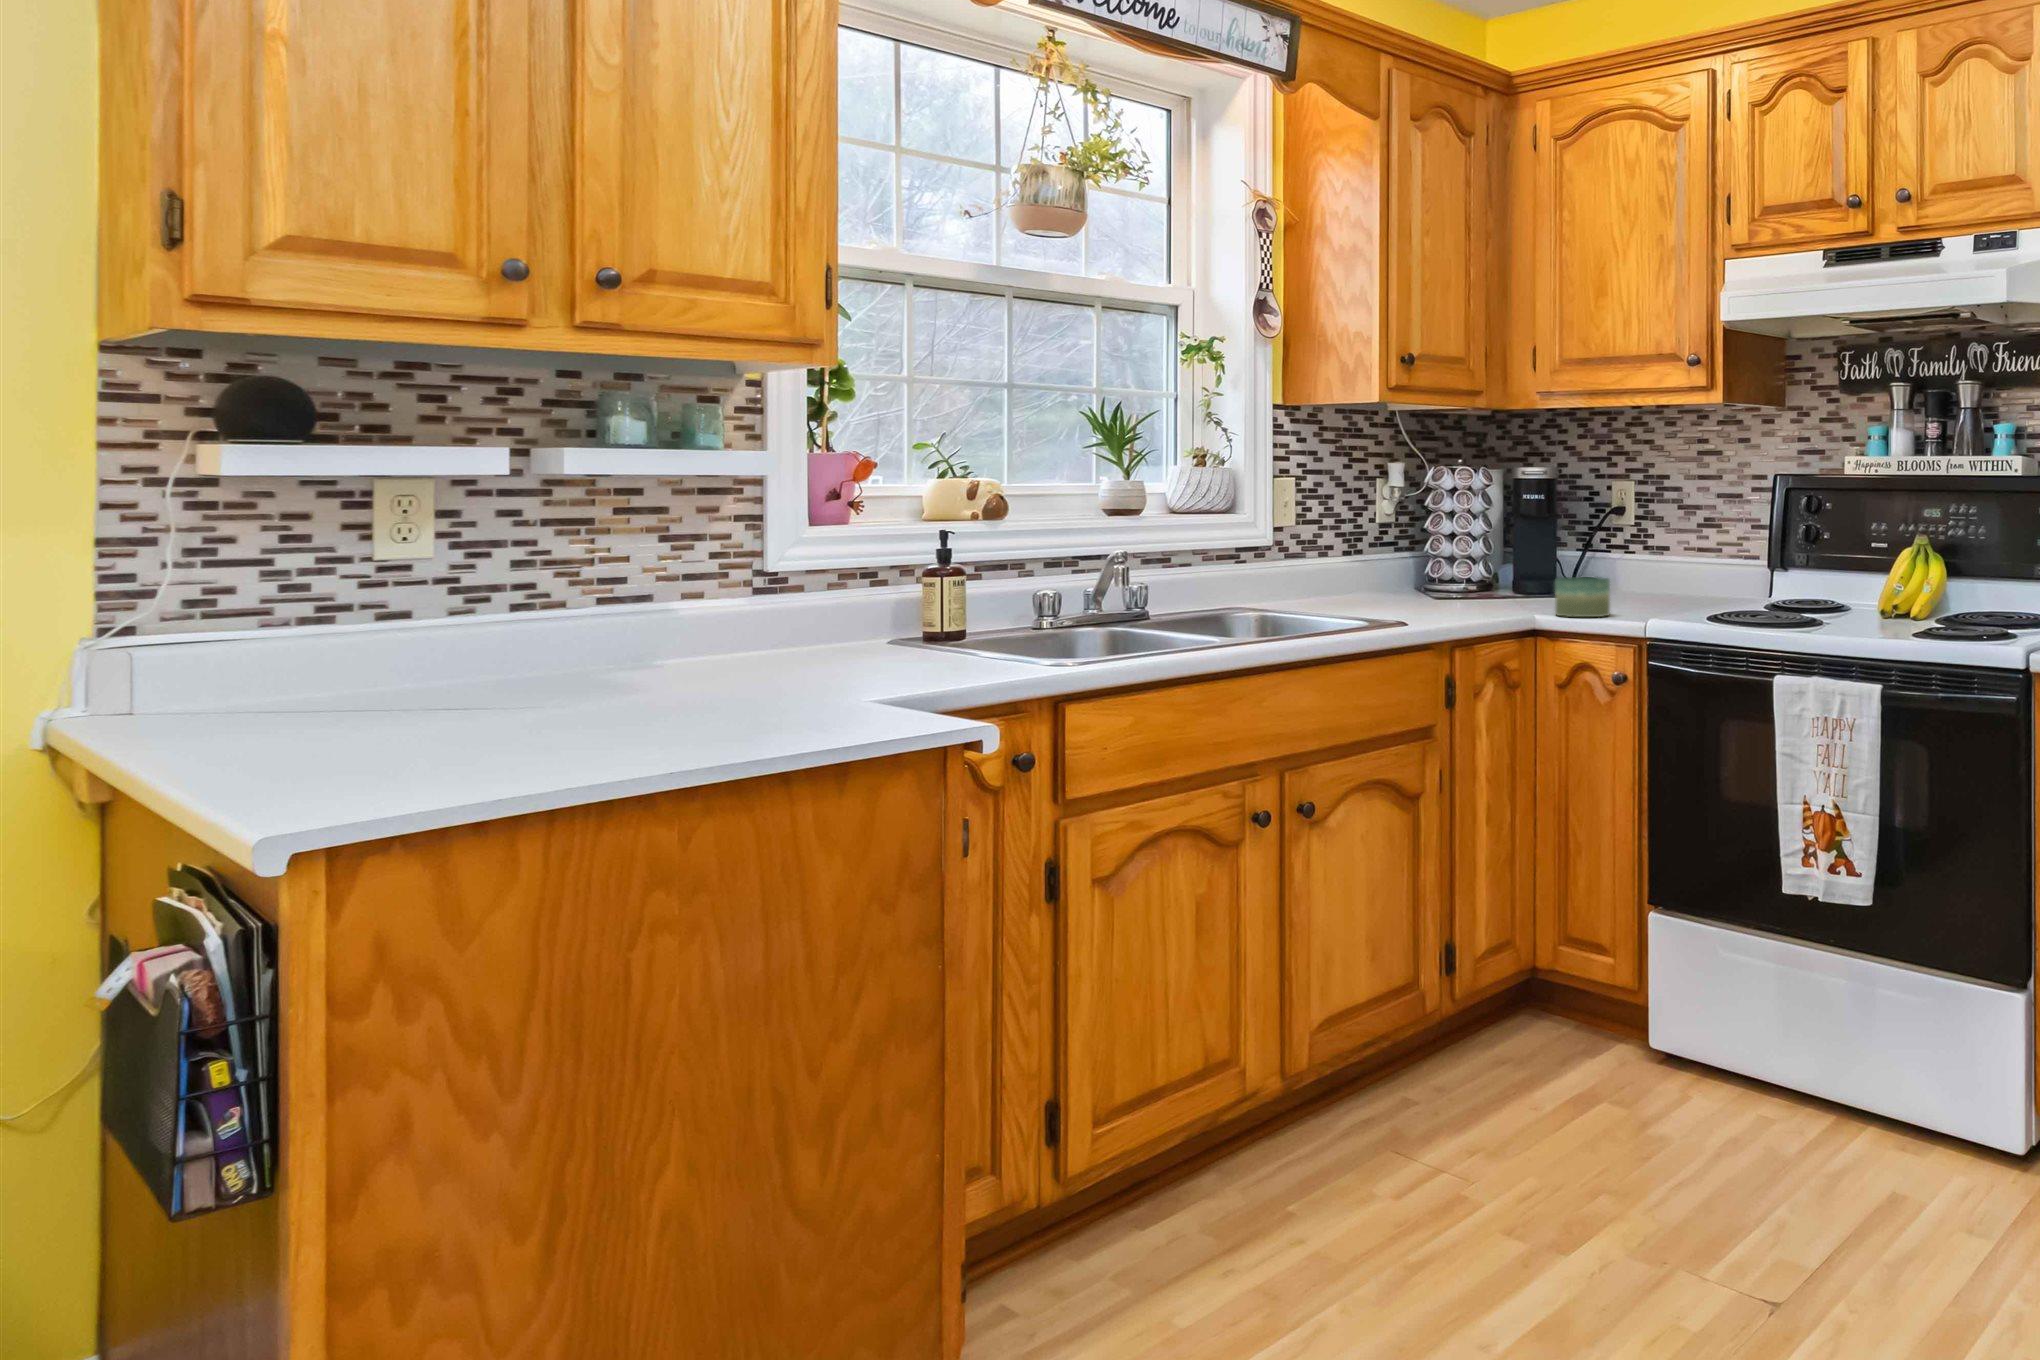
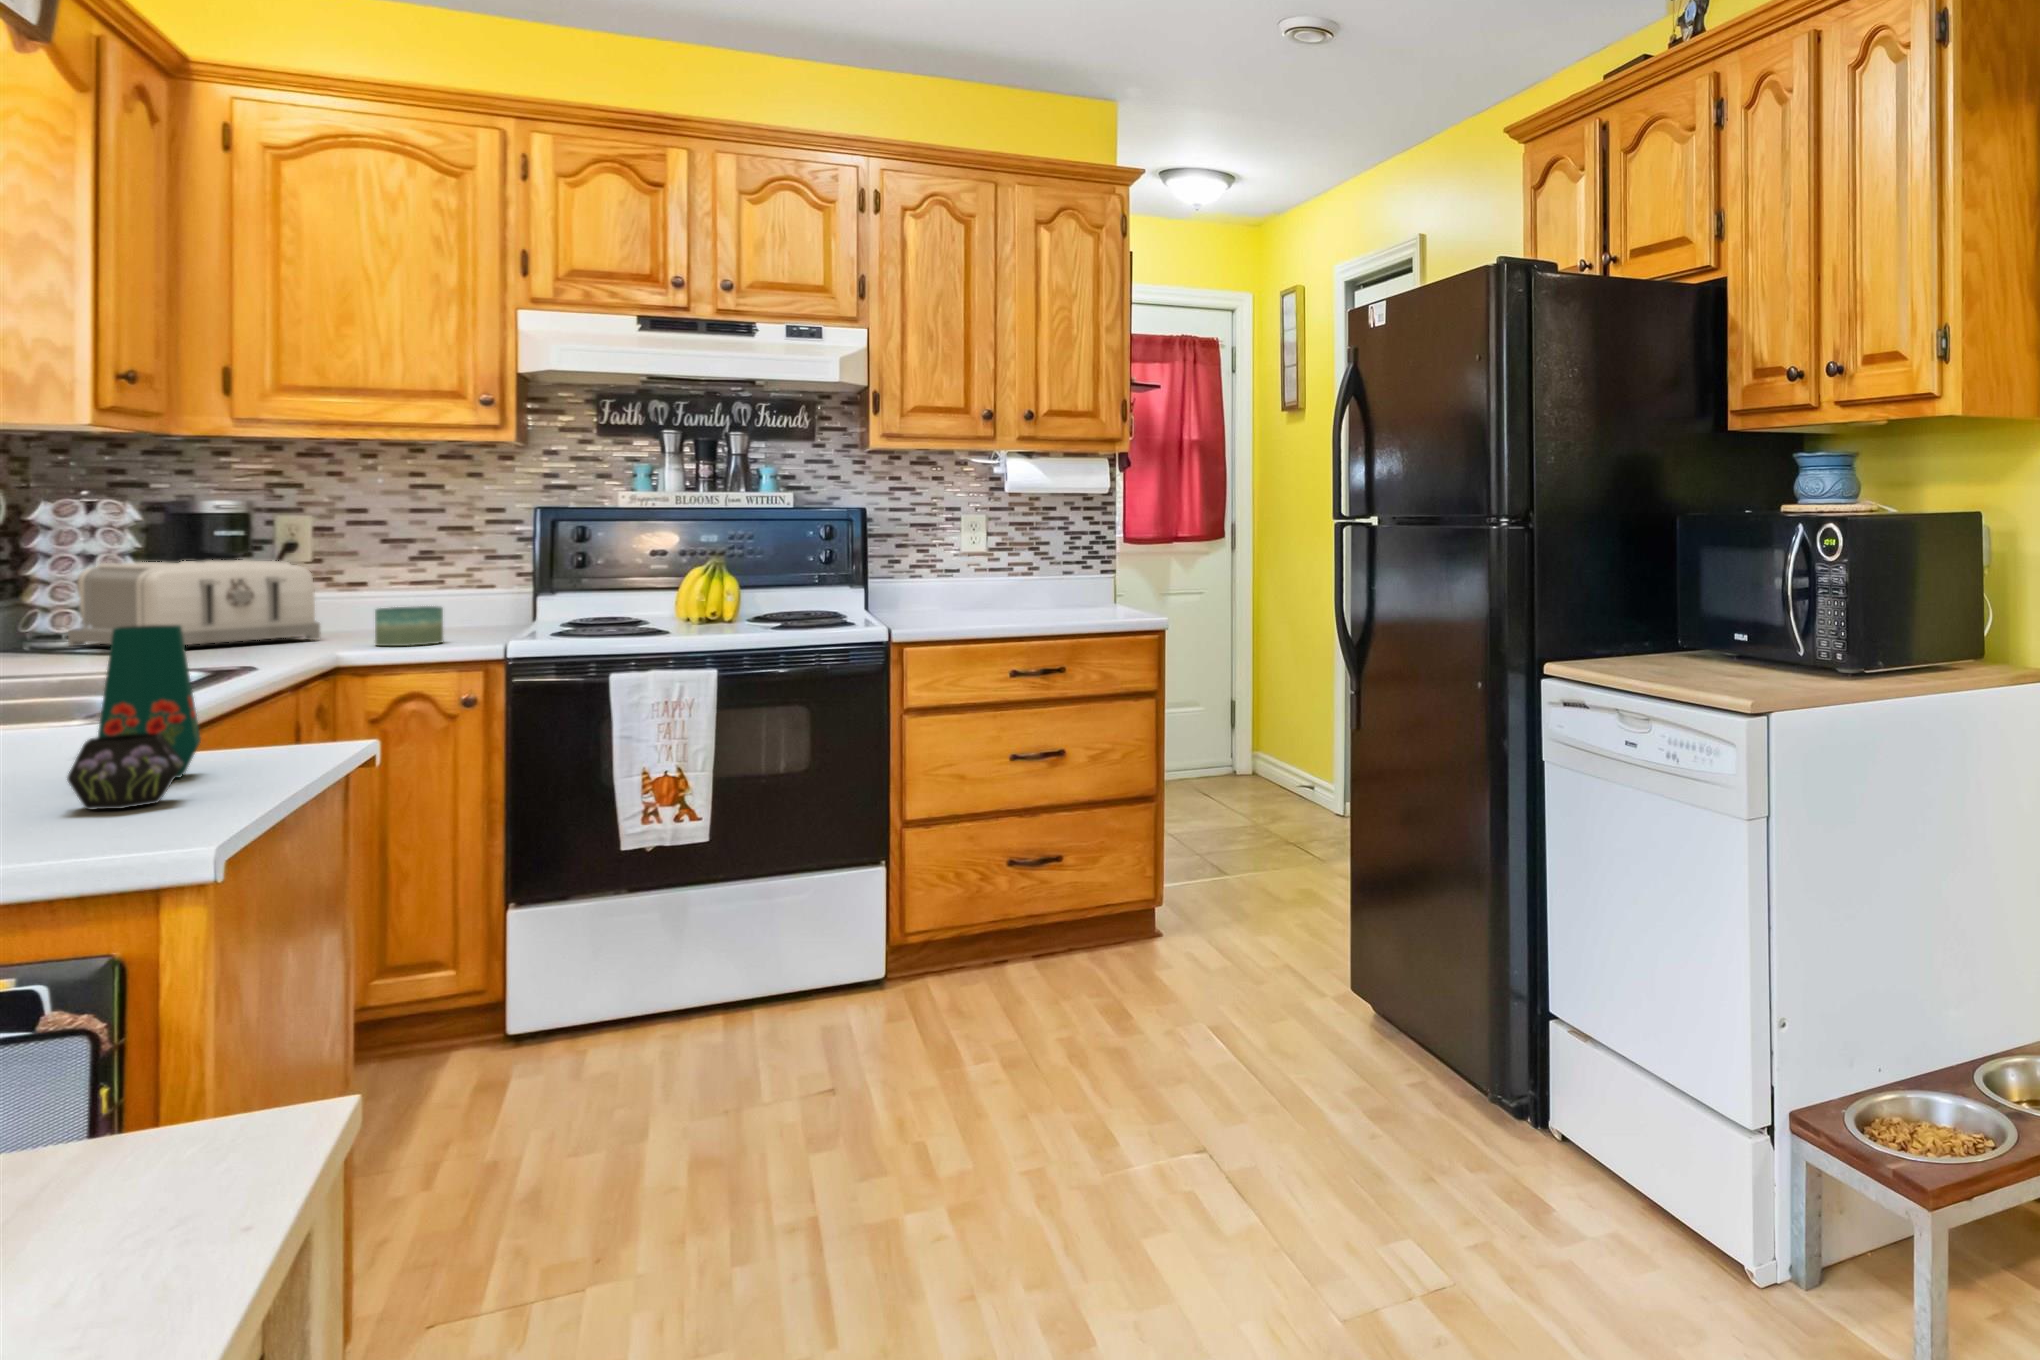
toaster: none [1433,526,1562,604] -> present [68,560,321,646]
vase: none [560,573,802,746] -> present [67,625,201,810]

